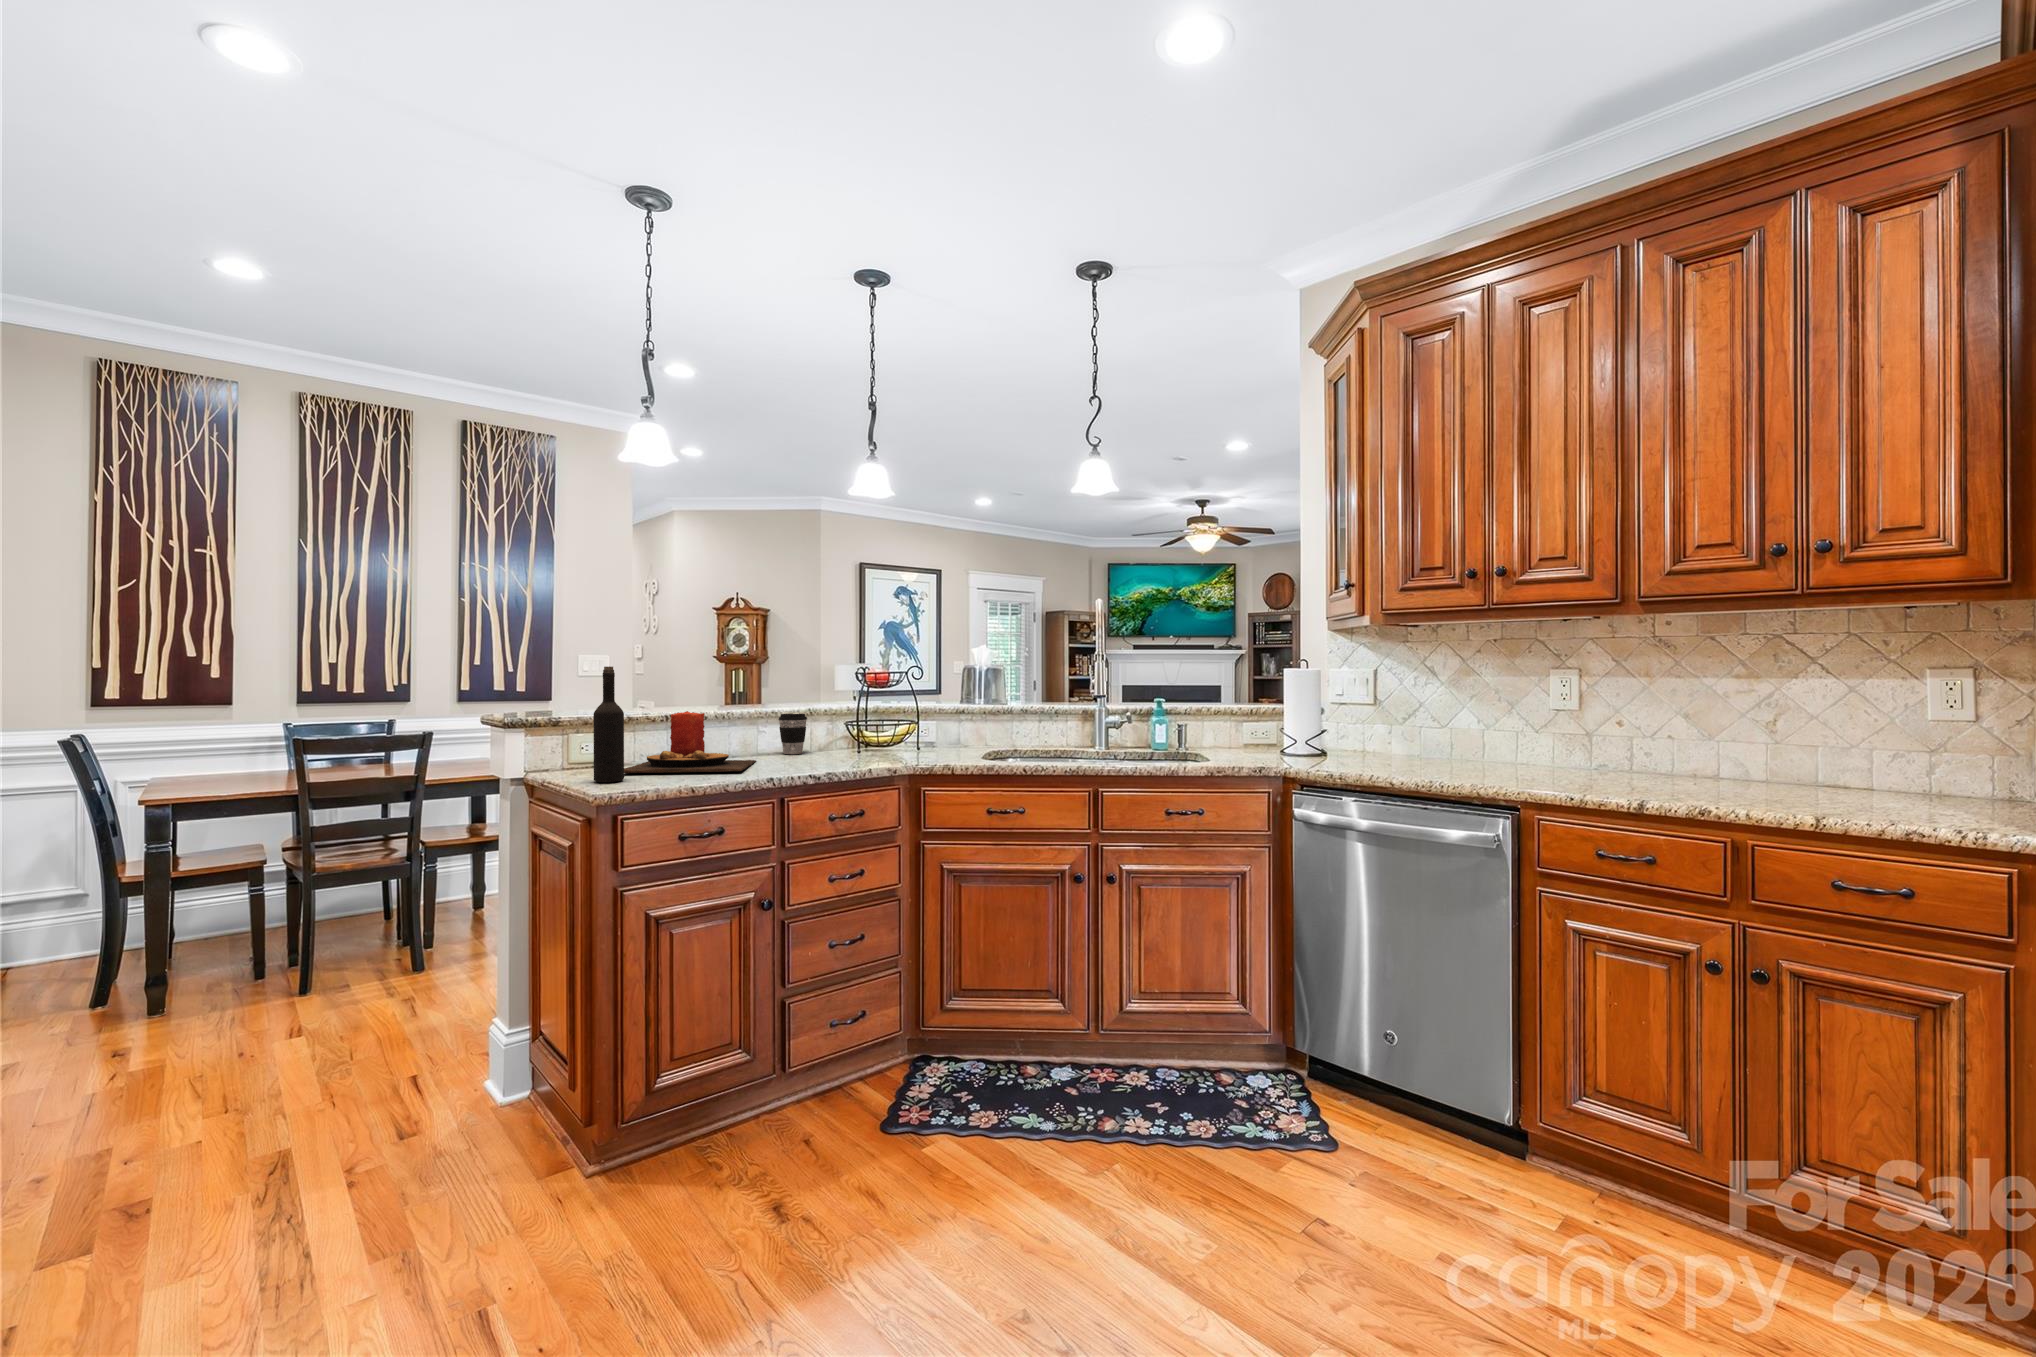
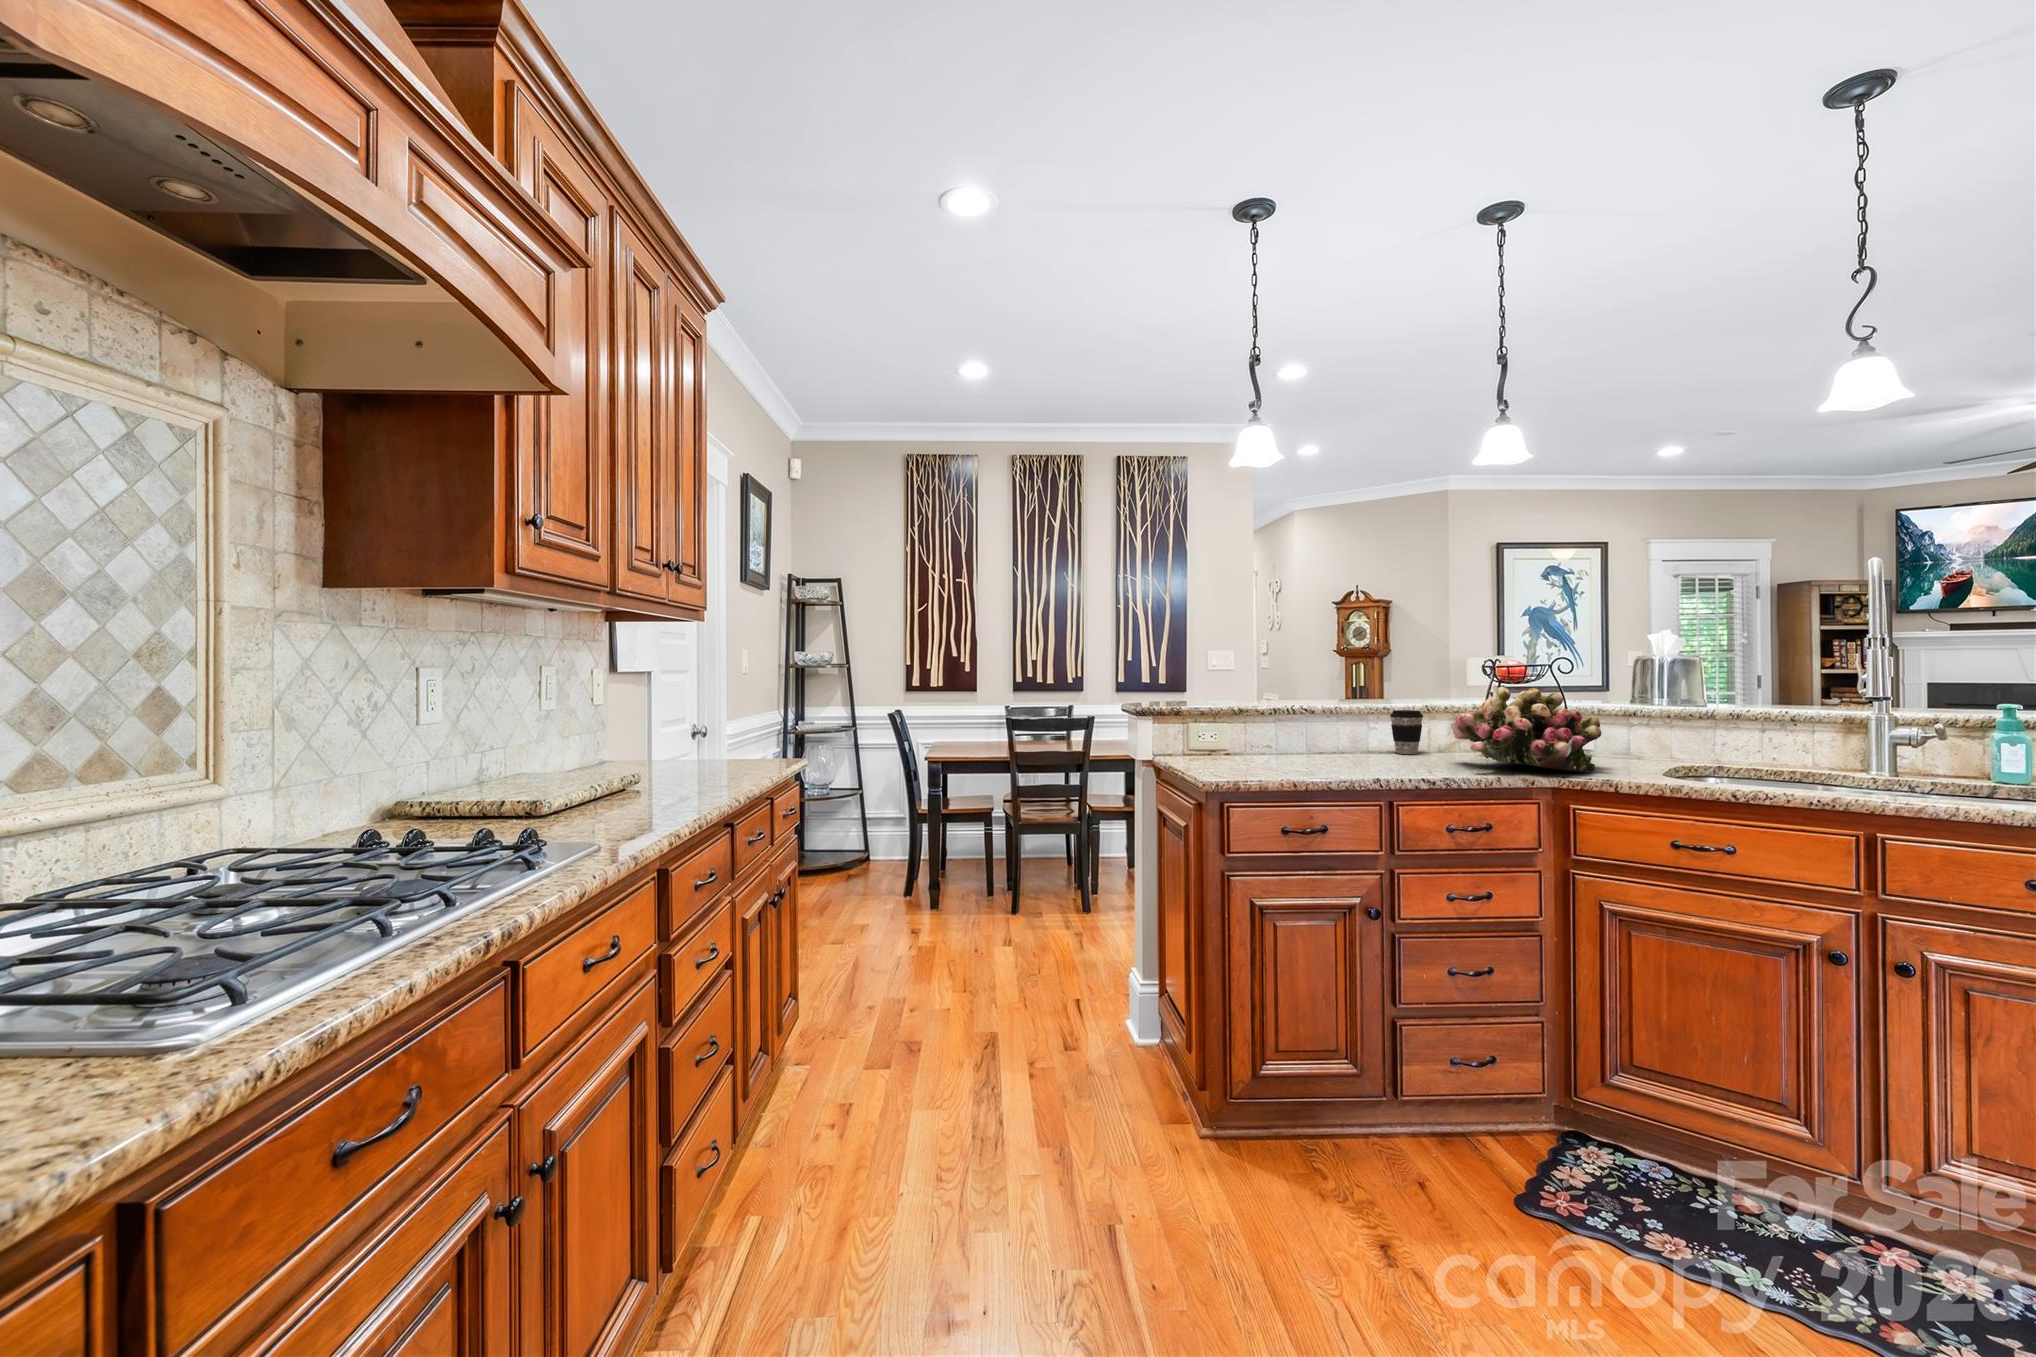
wine bottle: present [593,666,624,782] -> none [1205,663,1232,772]
flower arrangement: none [831,691,942,760] -> present [1451,687,1601,772]
candle: present [624,711,756,773] -> none [1230,706,1365,770]

